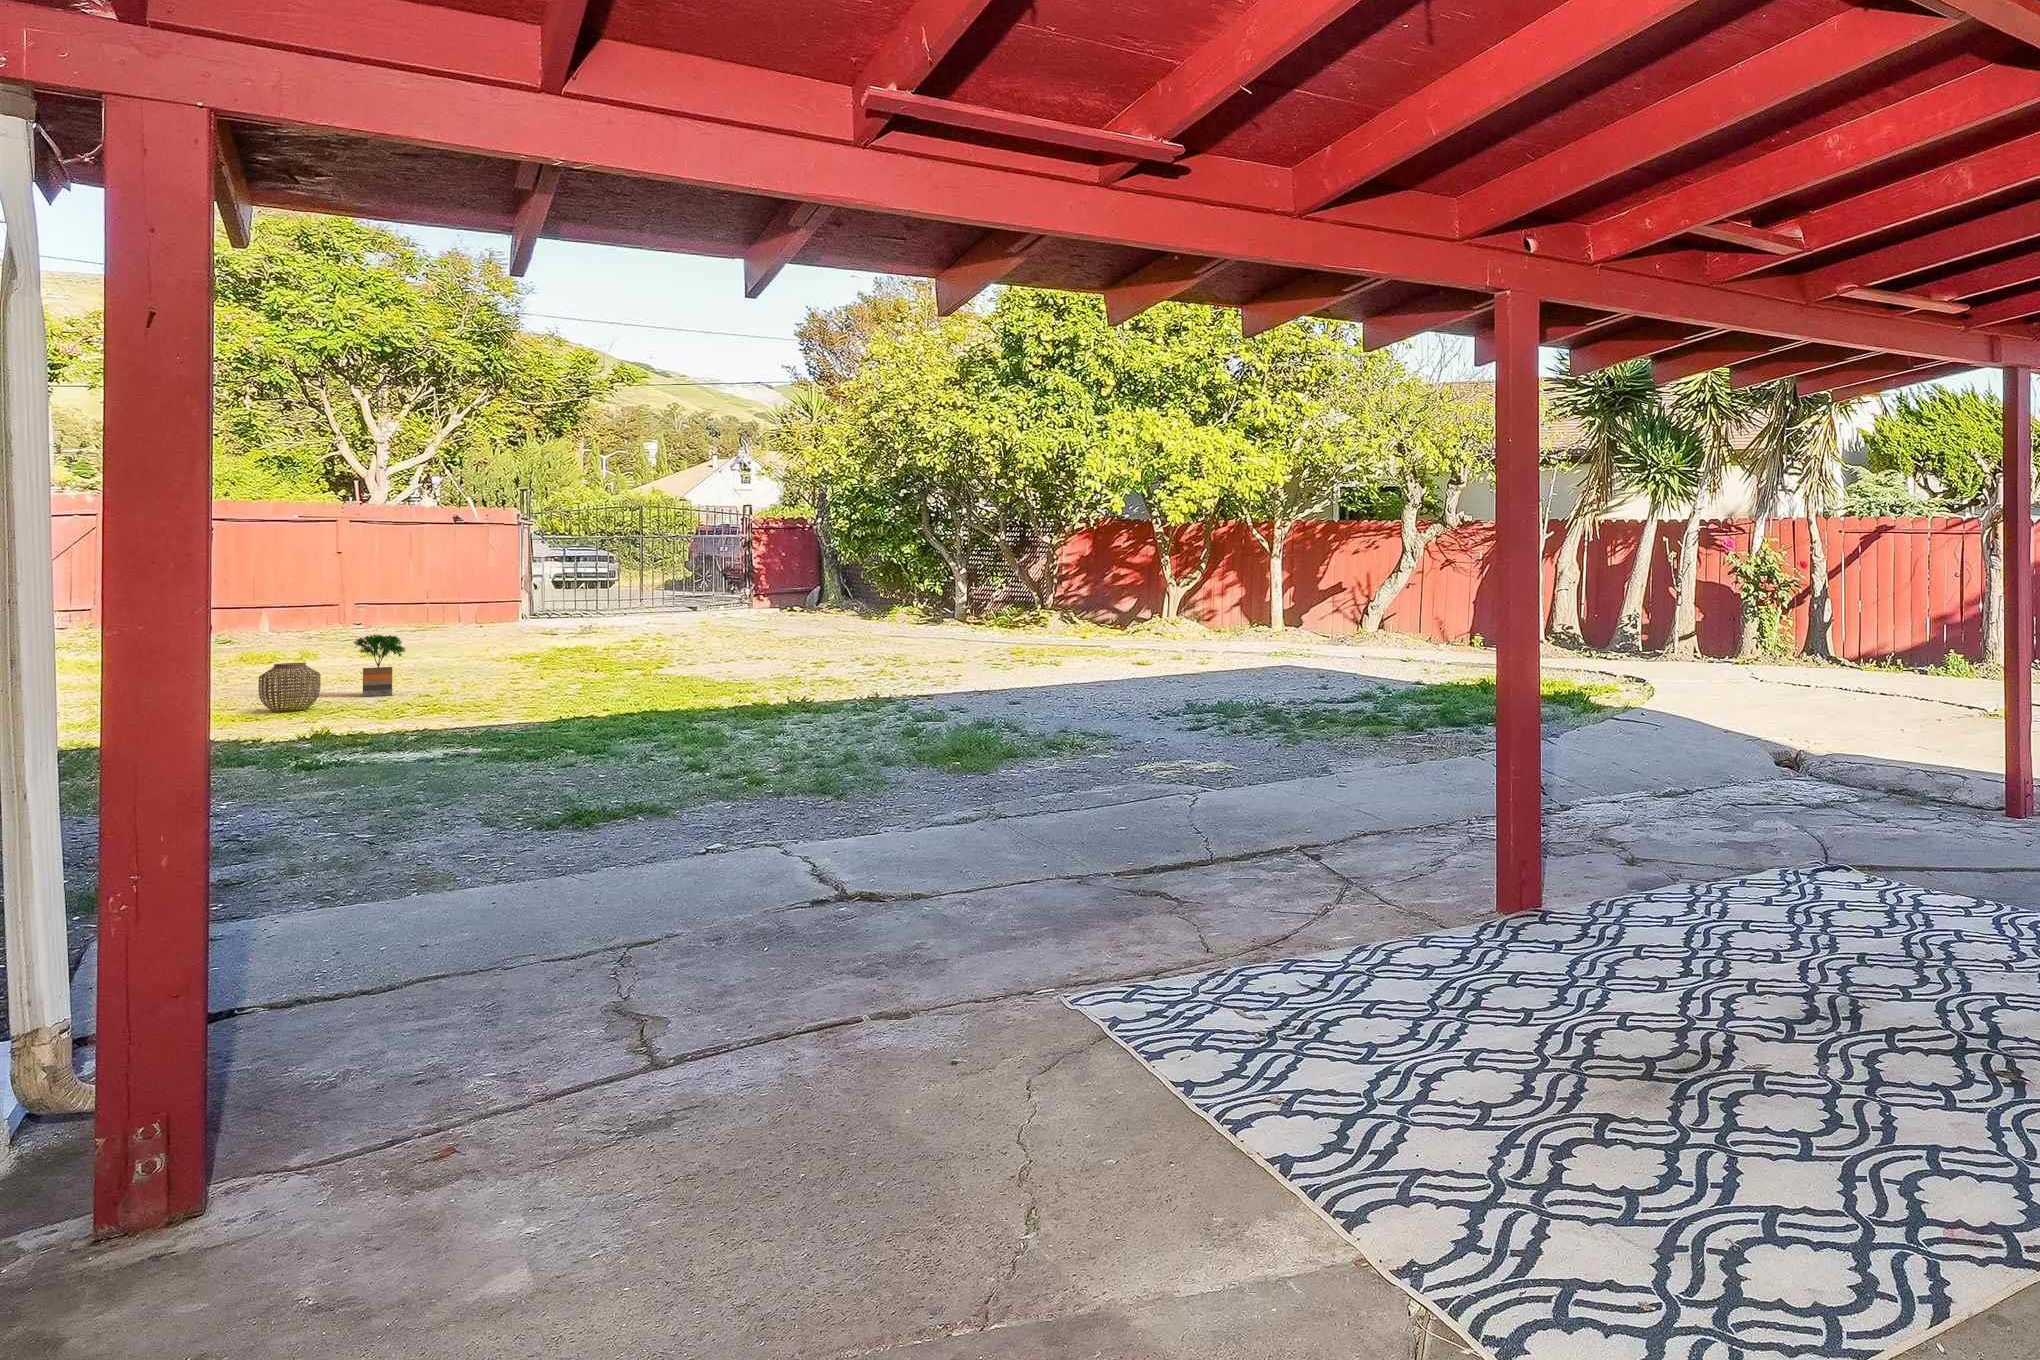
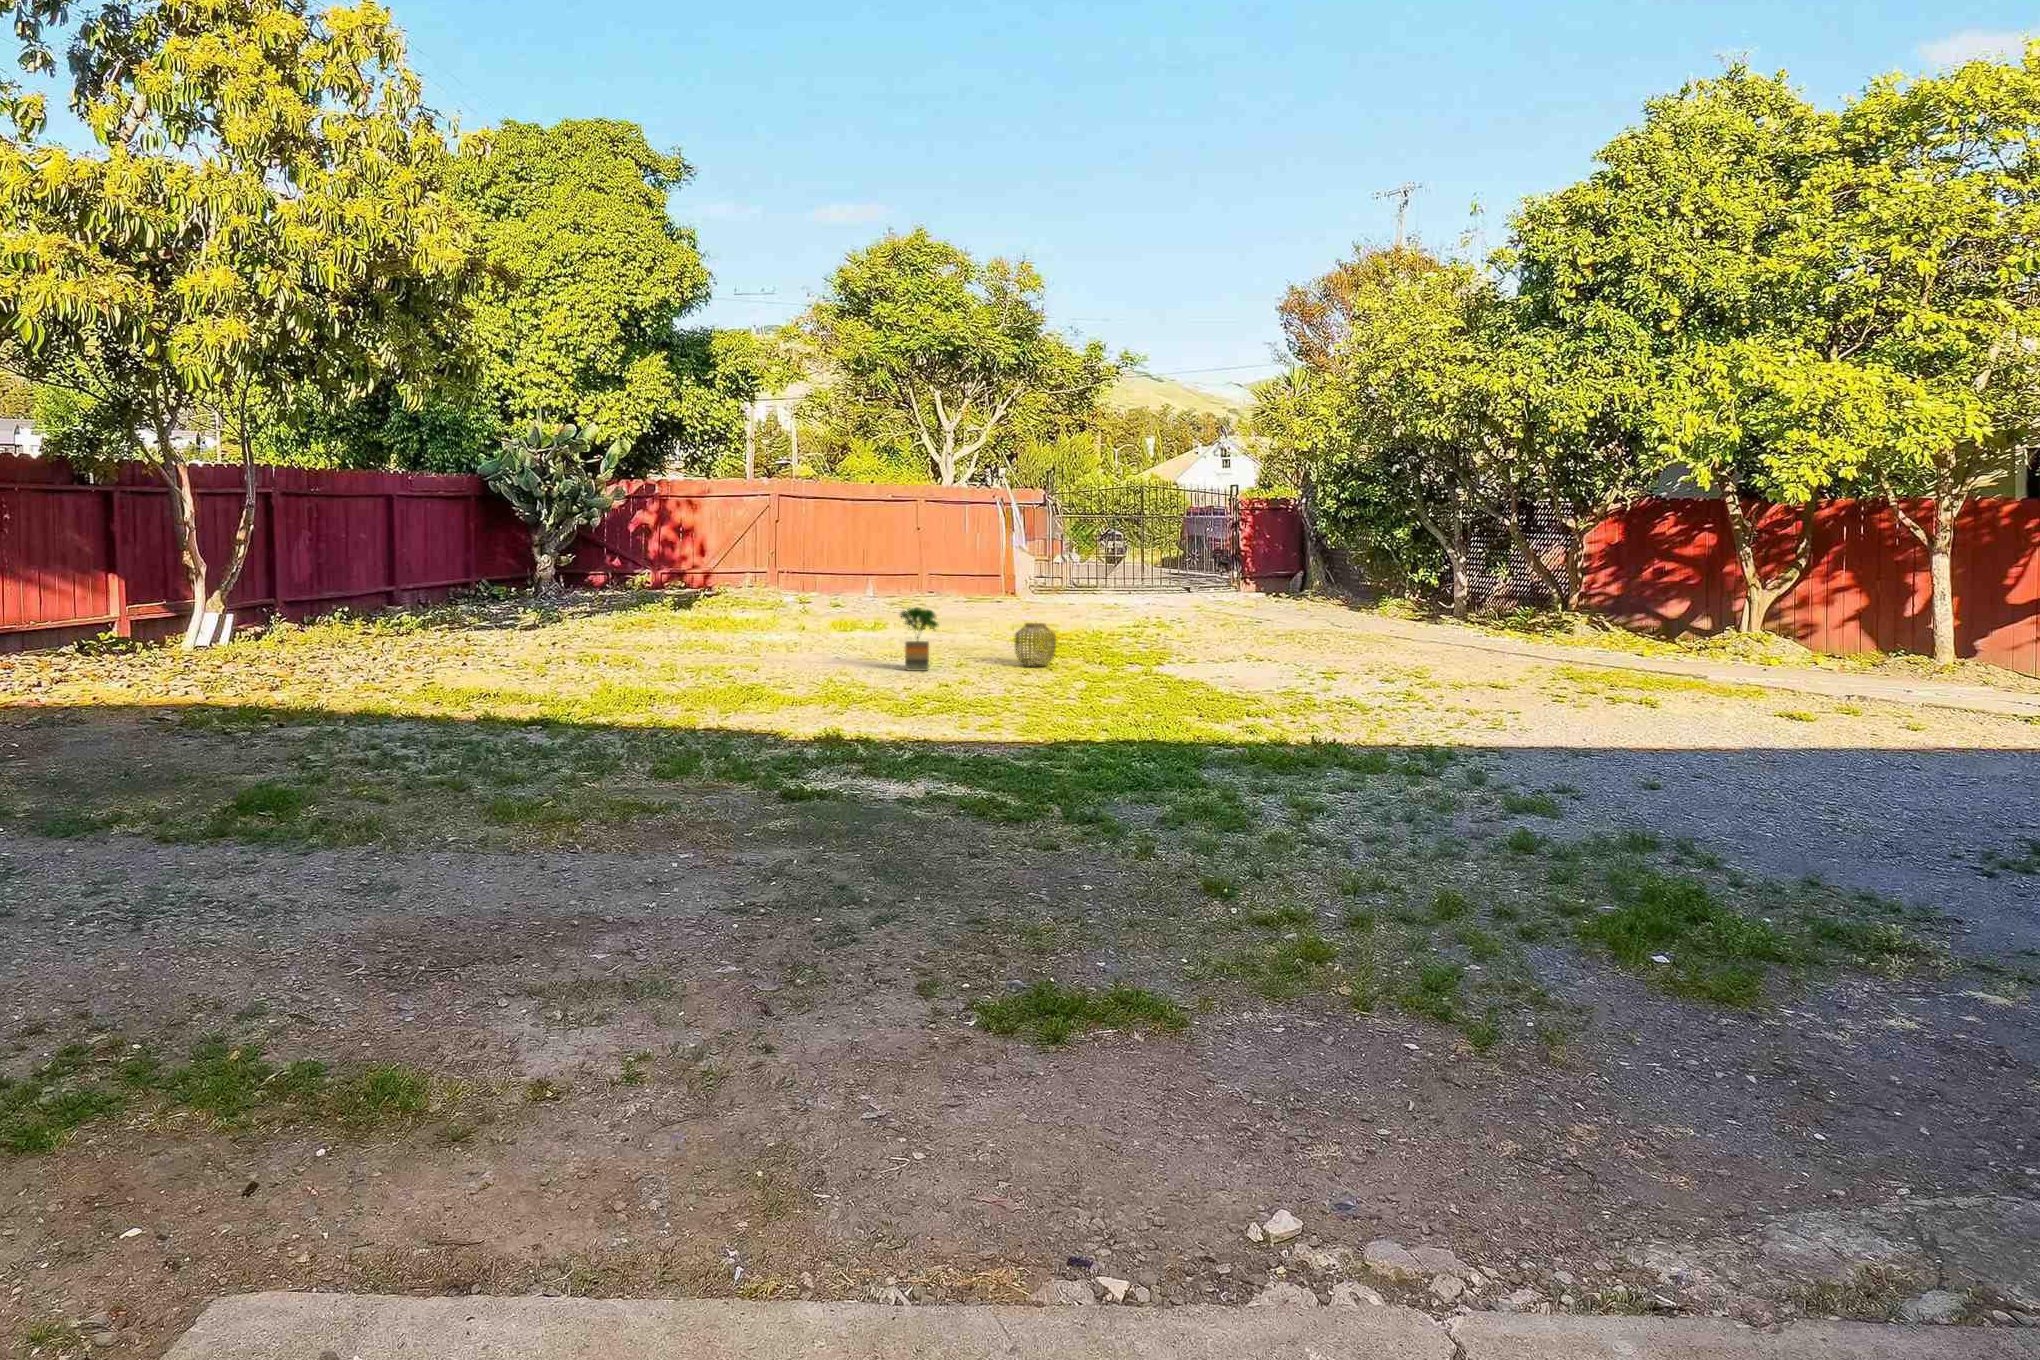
woven basket: present [258,663,320,712] -> present [1015,623,1056,667]

